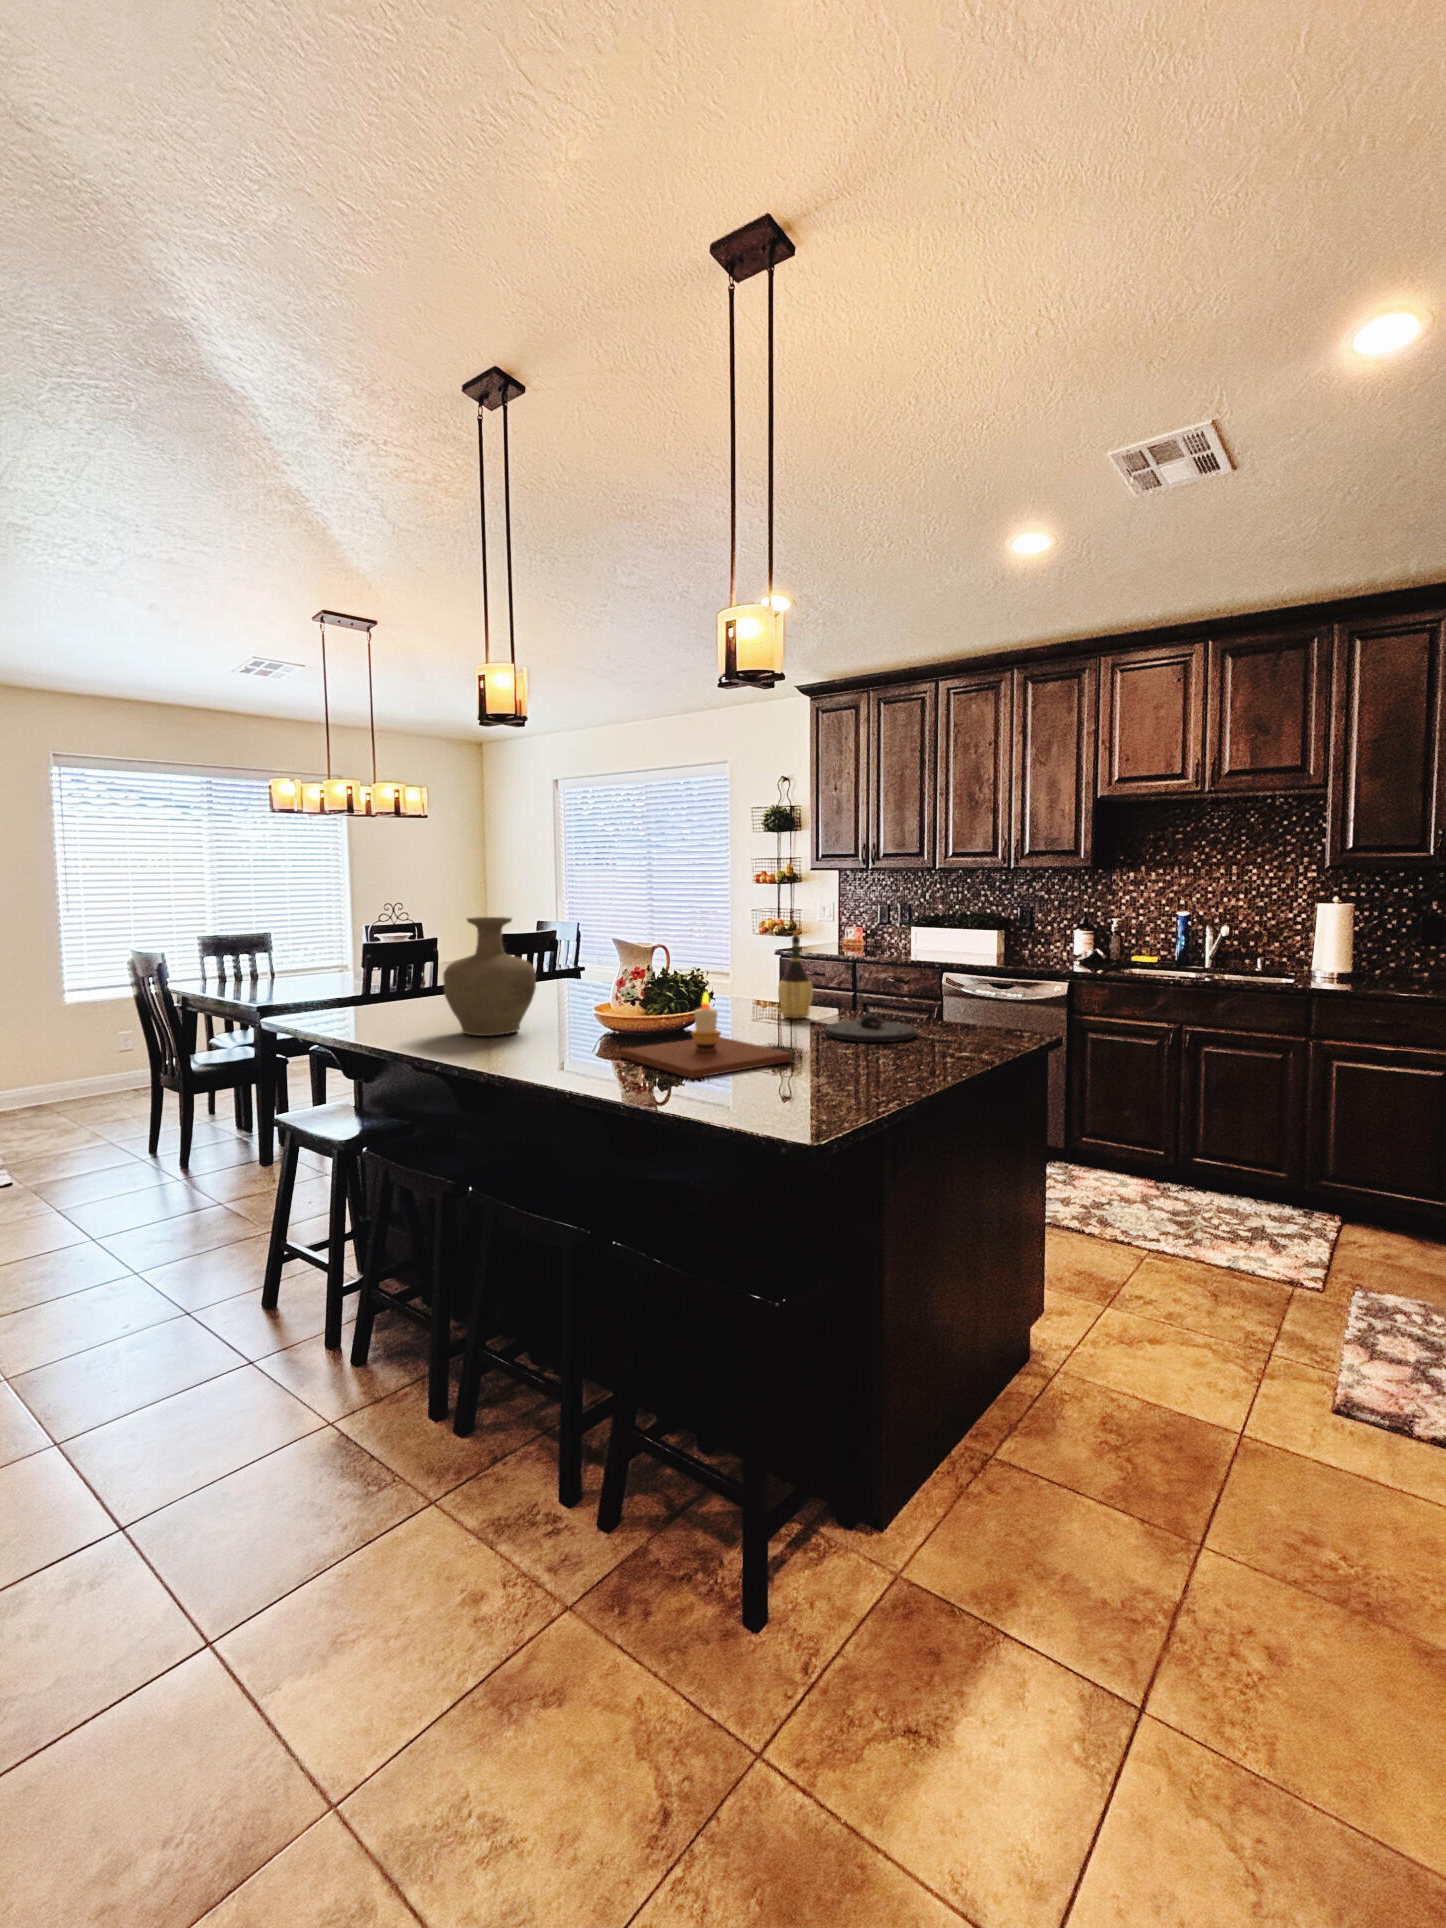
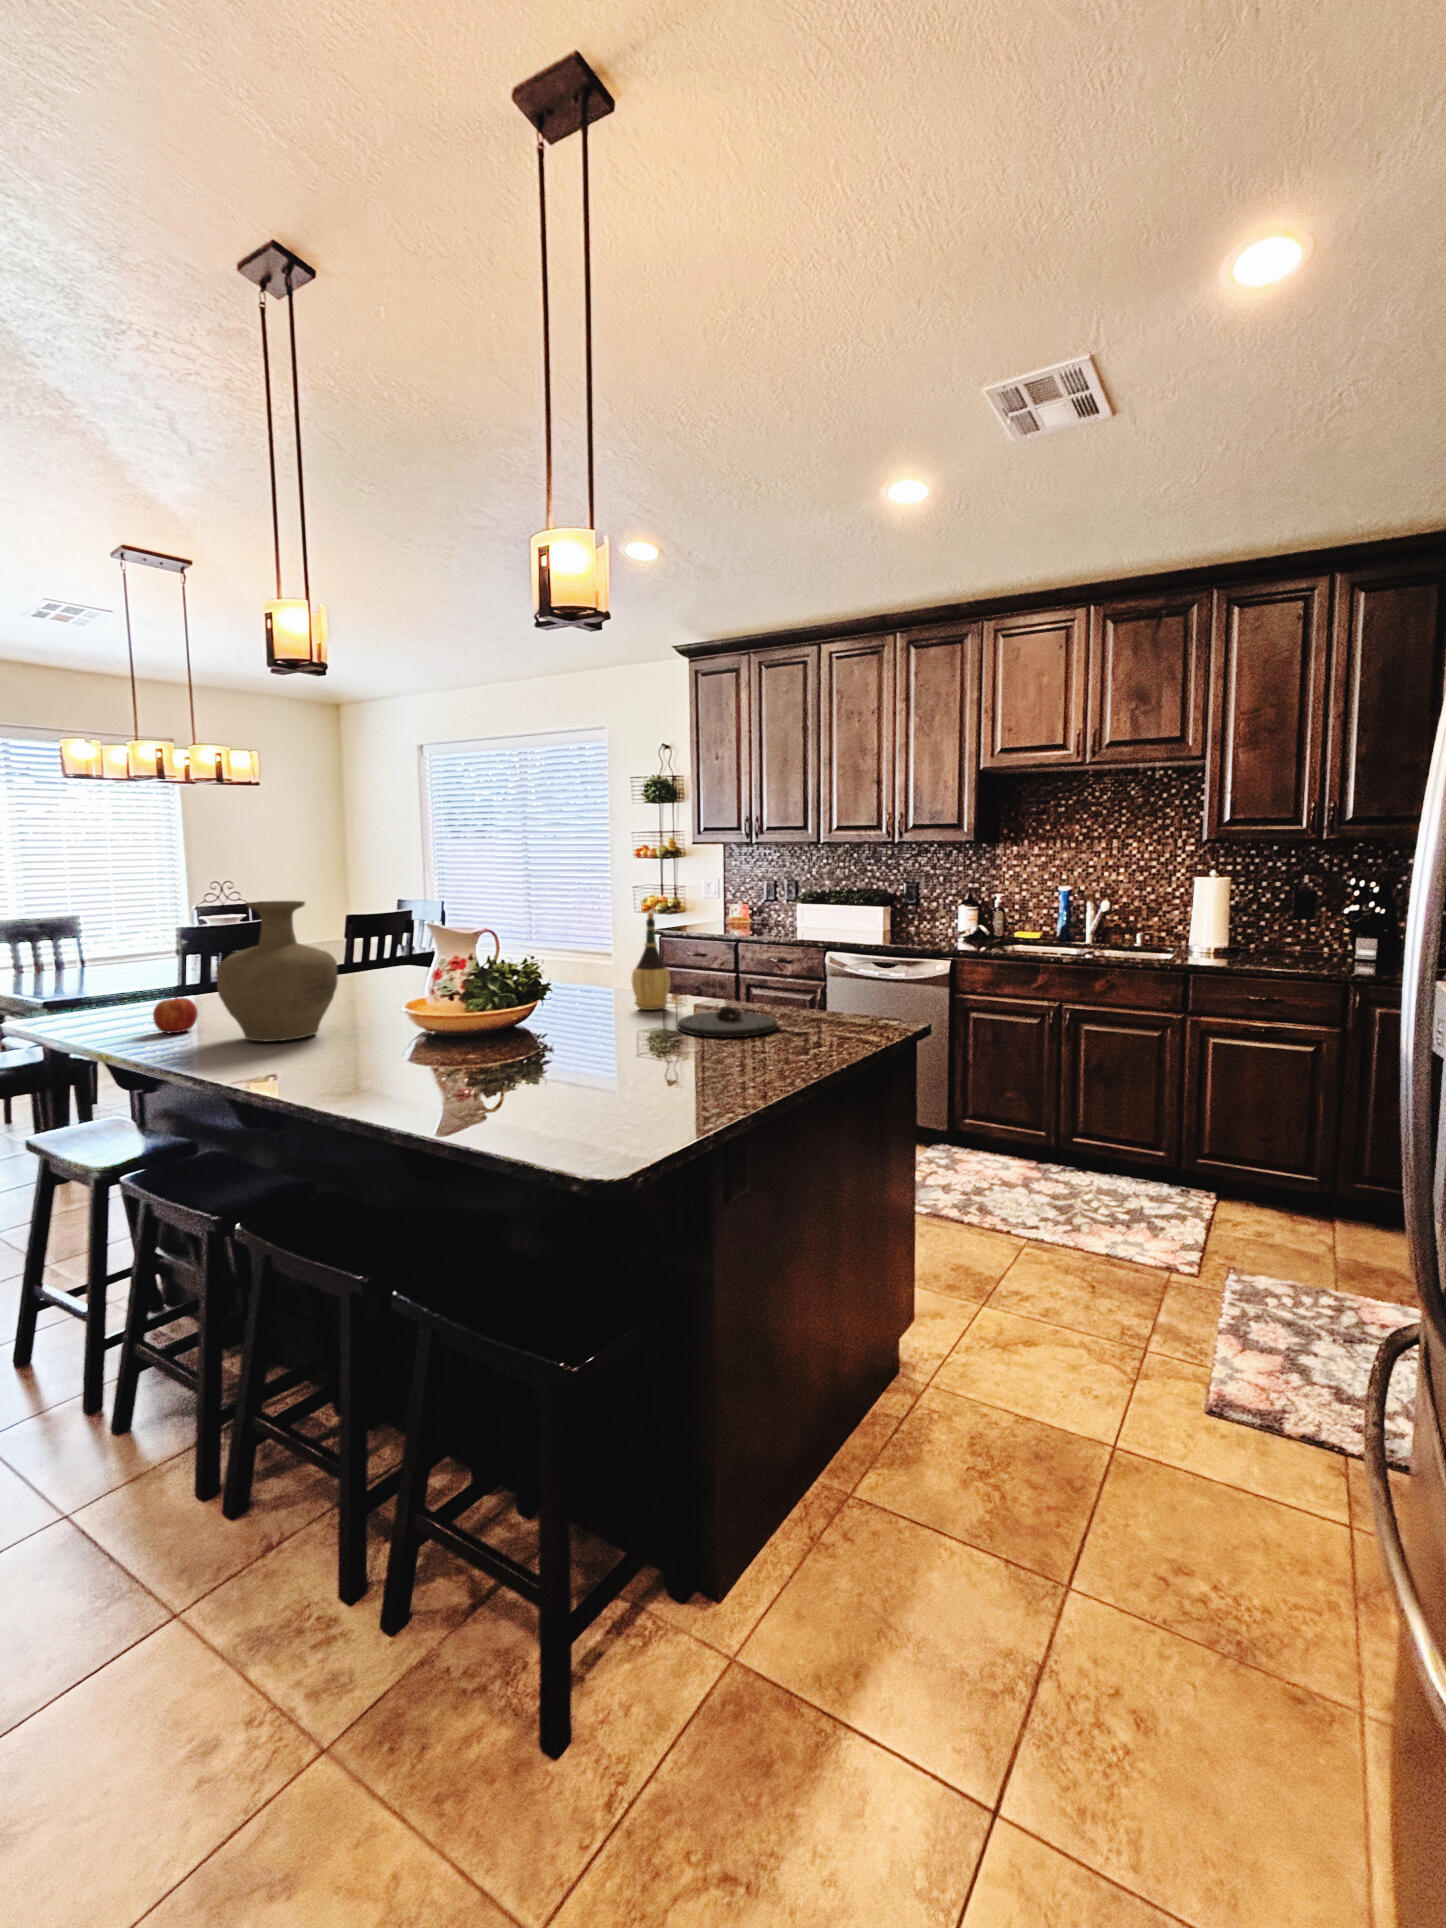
candle: present [621,992,792,1079] -> none [426,986,627,1092]
apple: none [386,996,420,1028] -> present [153,996,198,1033]

